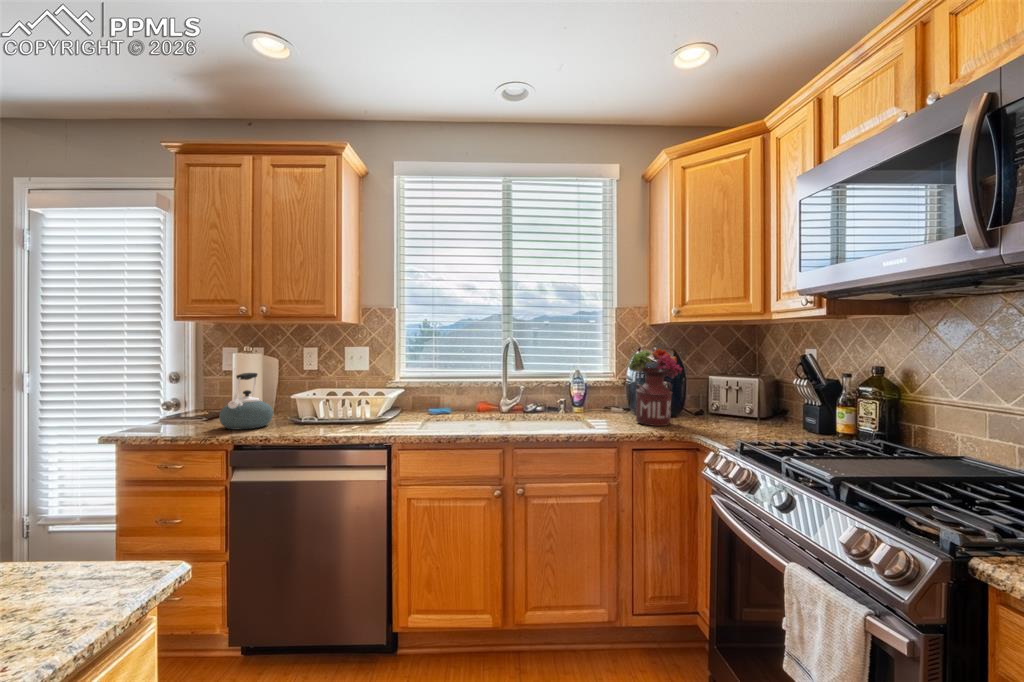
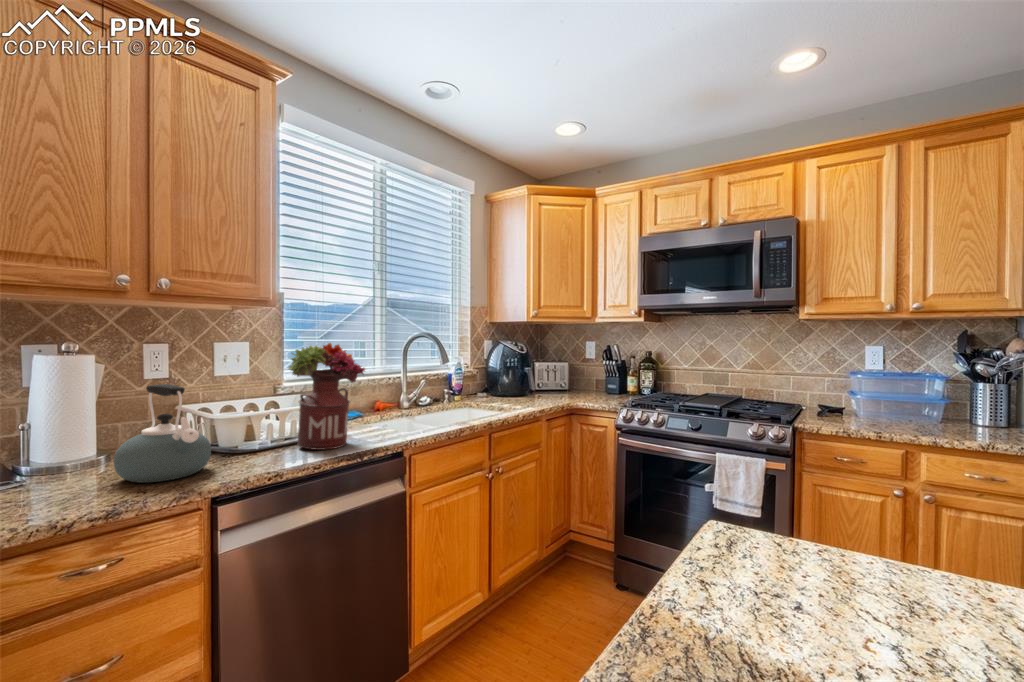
flower arrangement: present [628,348,682,426] -> present [289,343,365,450]

